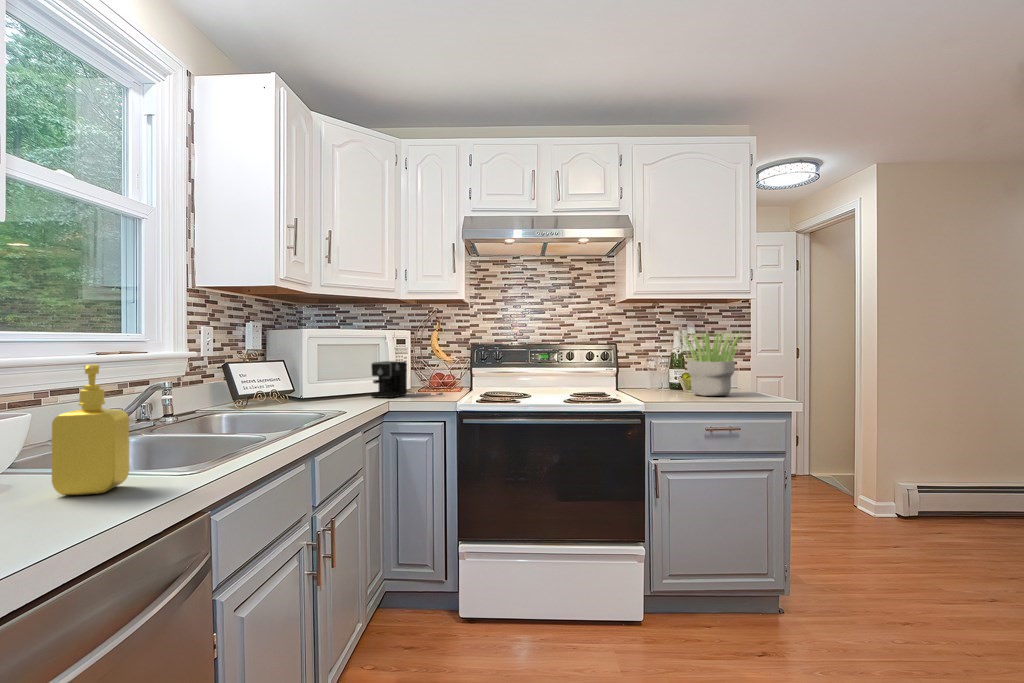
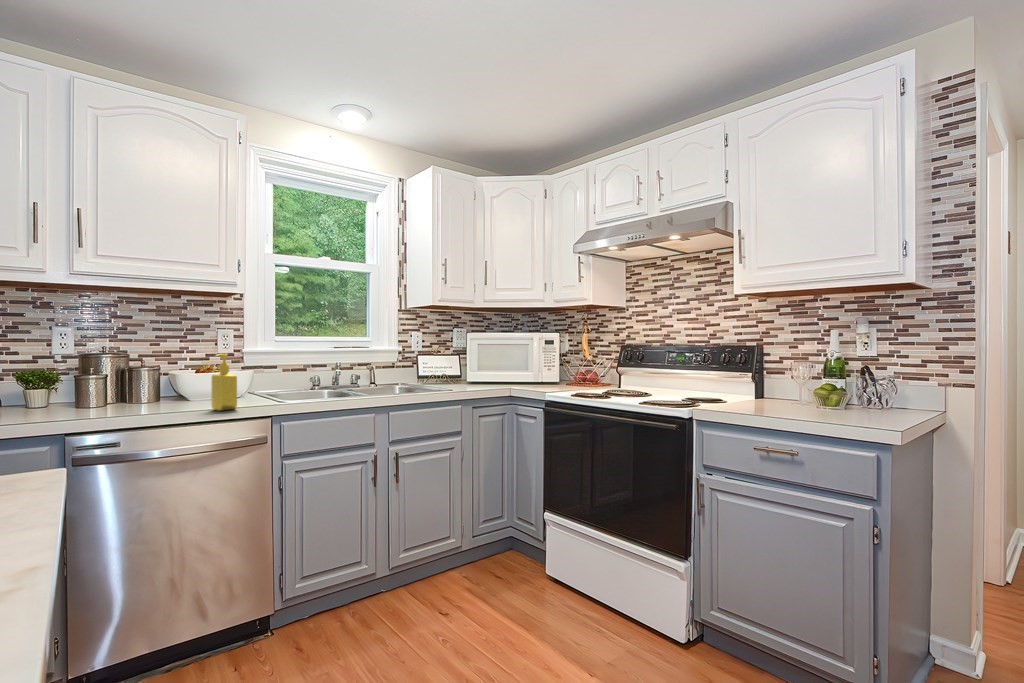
potted plant: present [683,332,743,396] -> none [774,328,889,414]
coffee maker: present [371,361,443,398] -> none [513,358,567,387]

